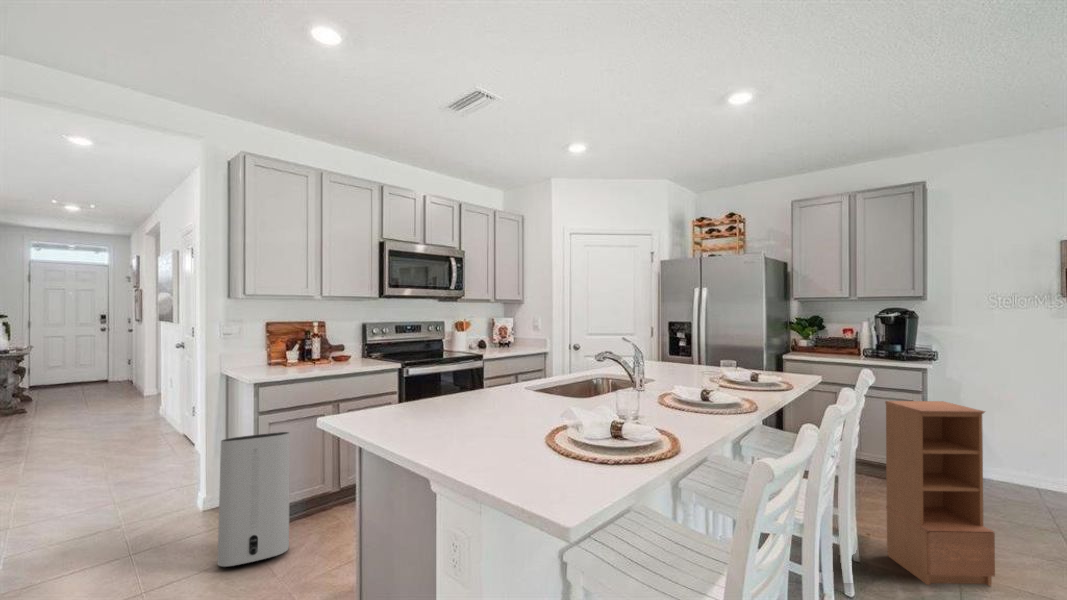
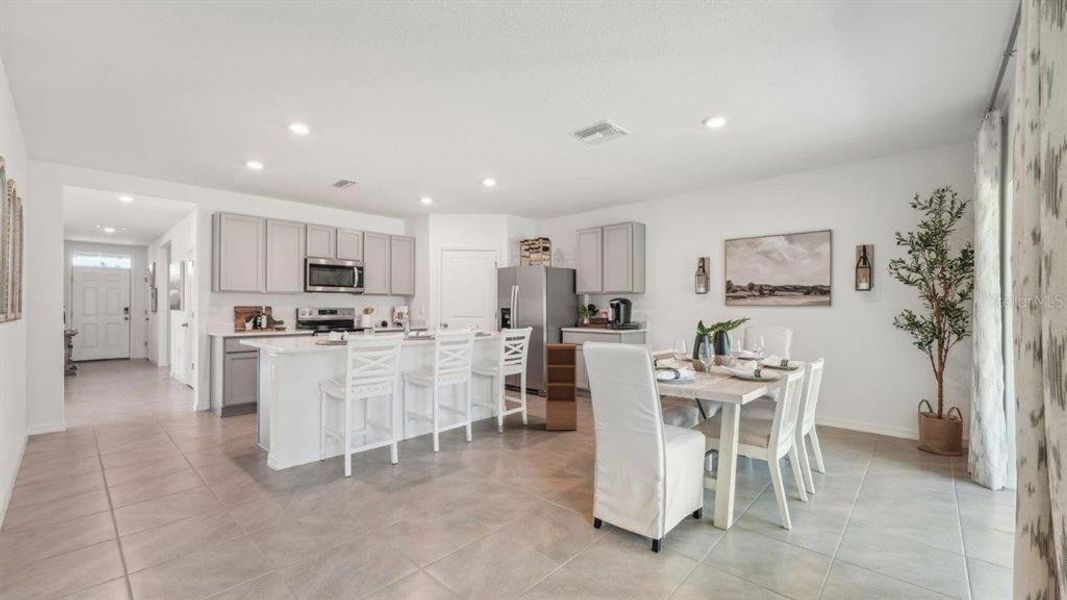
air purifier: present [218,432,290,567] -> none [203,362,241,424]

